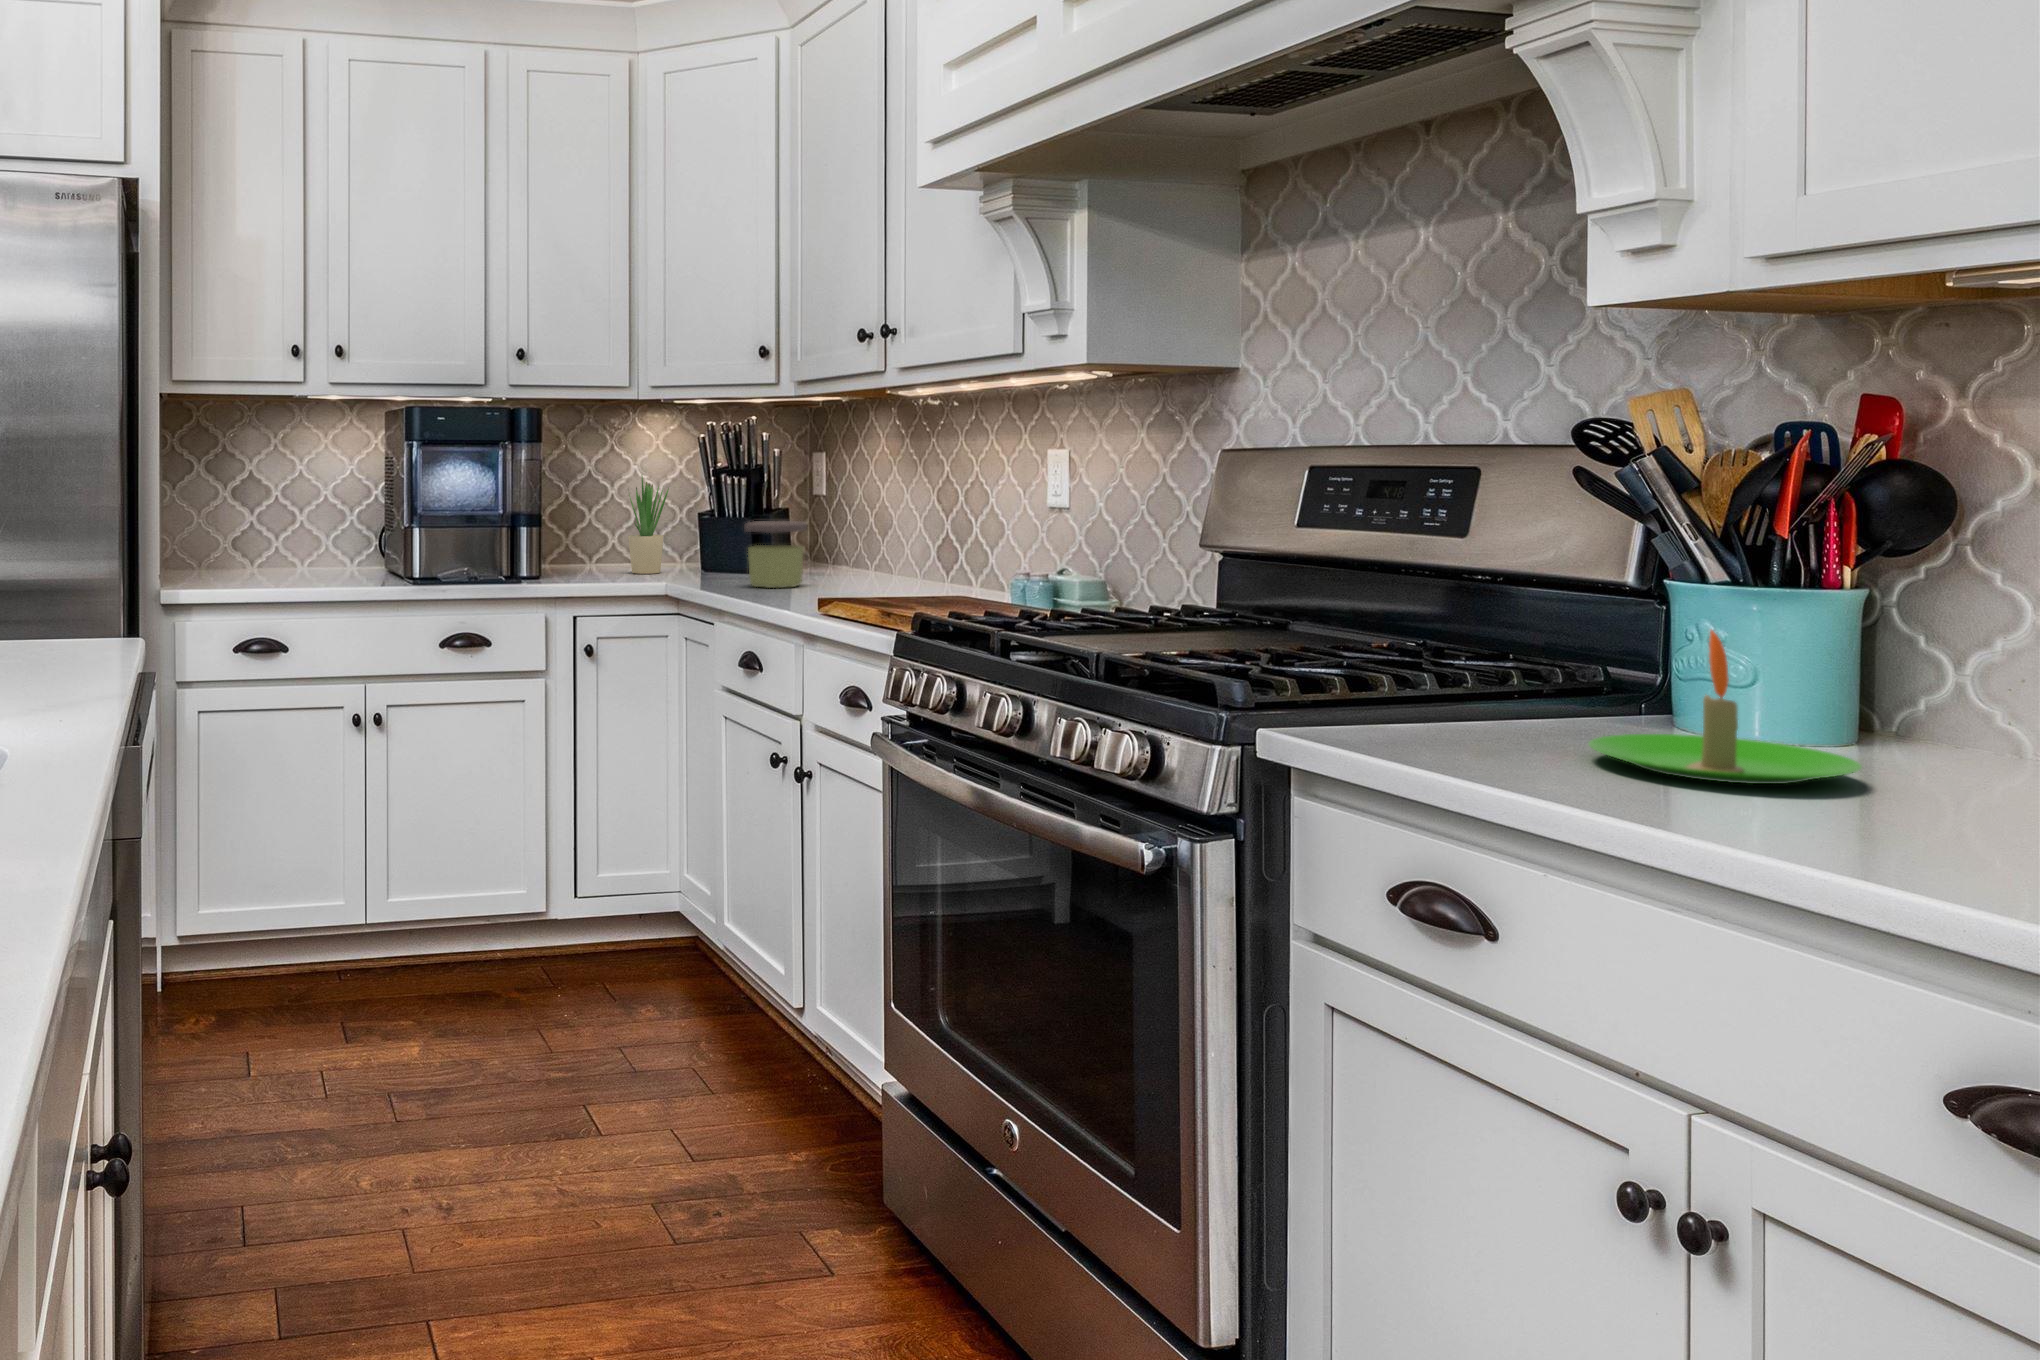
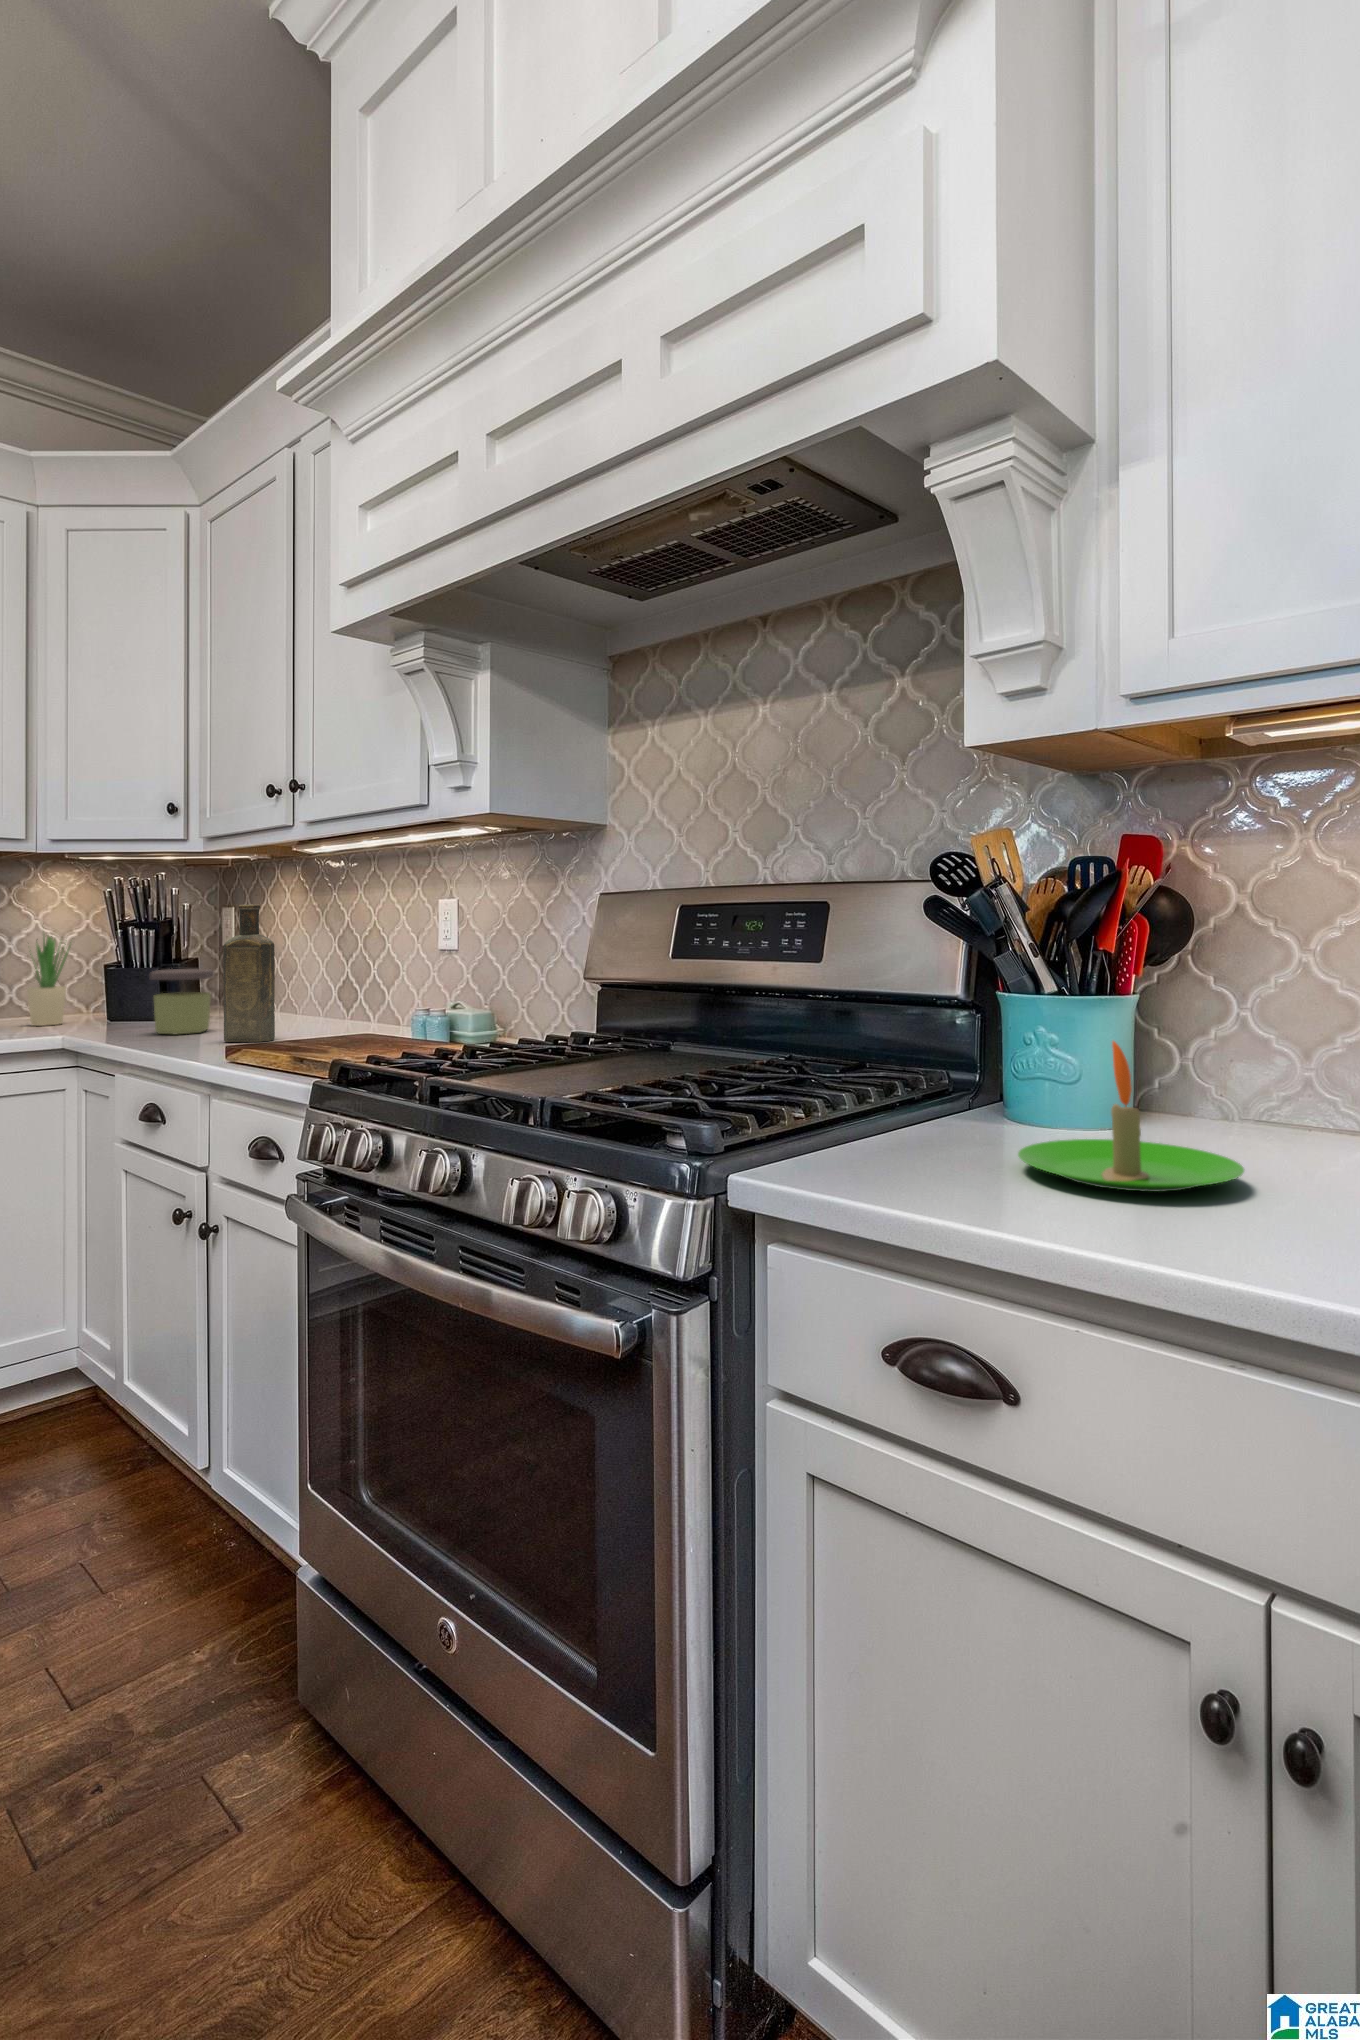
bottle: none [814,456,868,598] -> present [223,905,275,1042]

